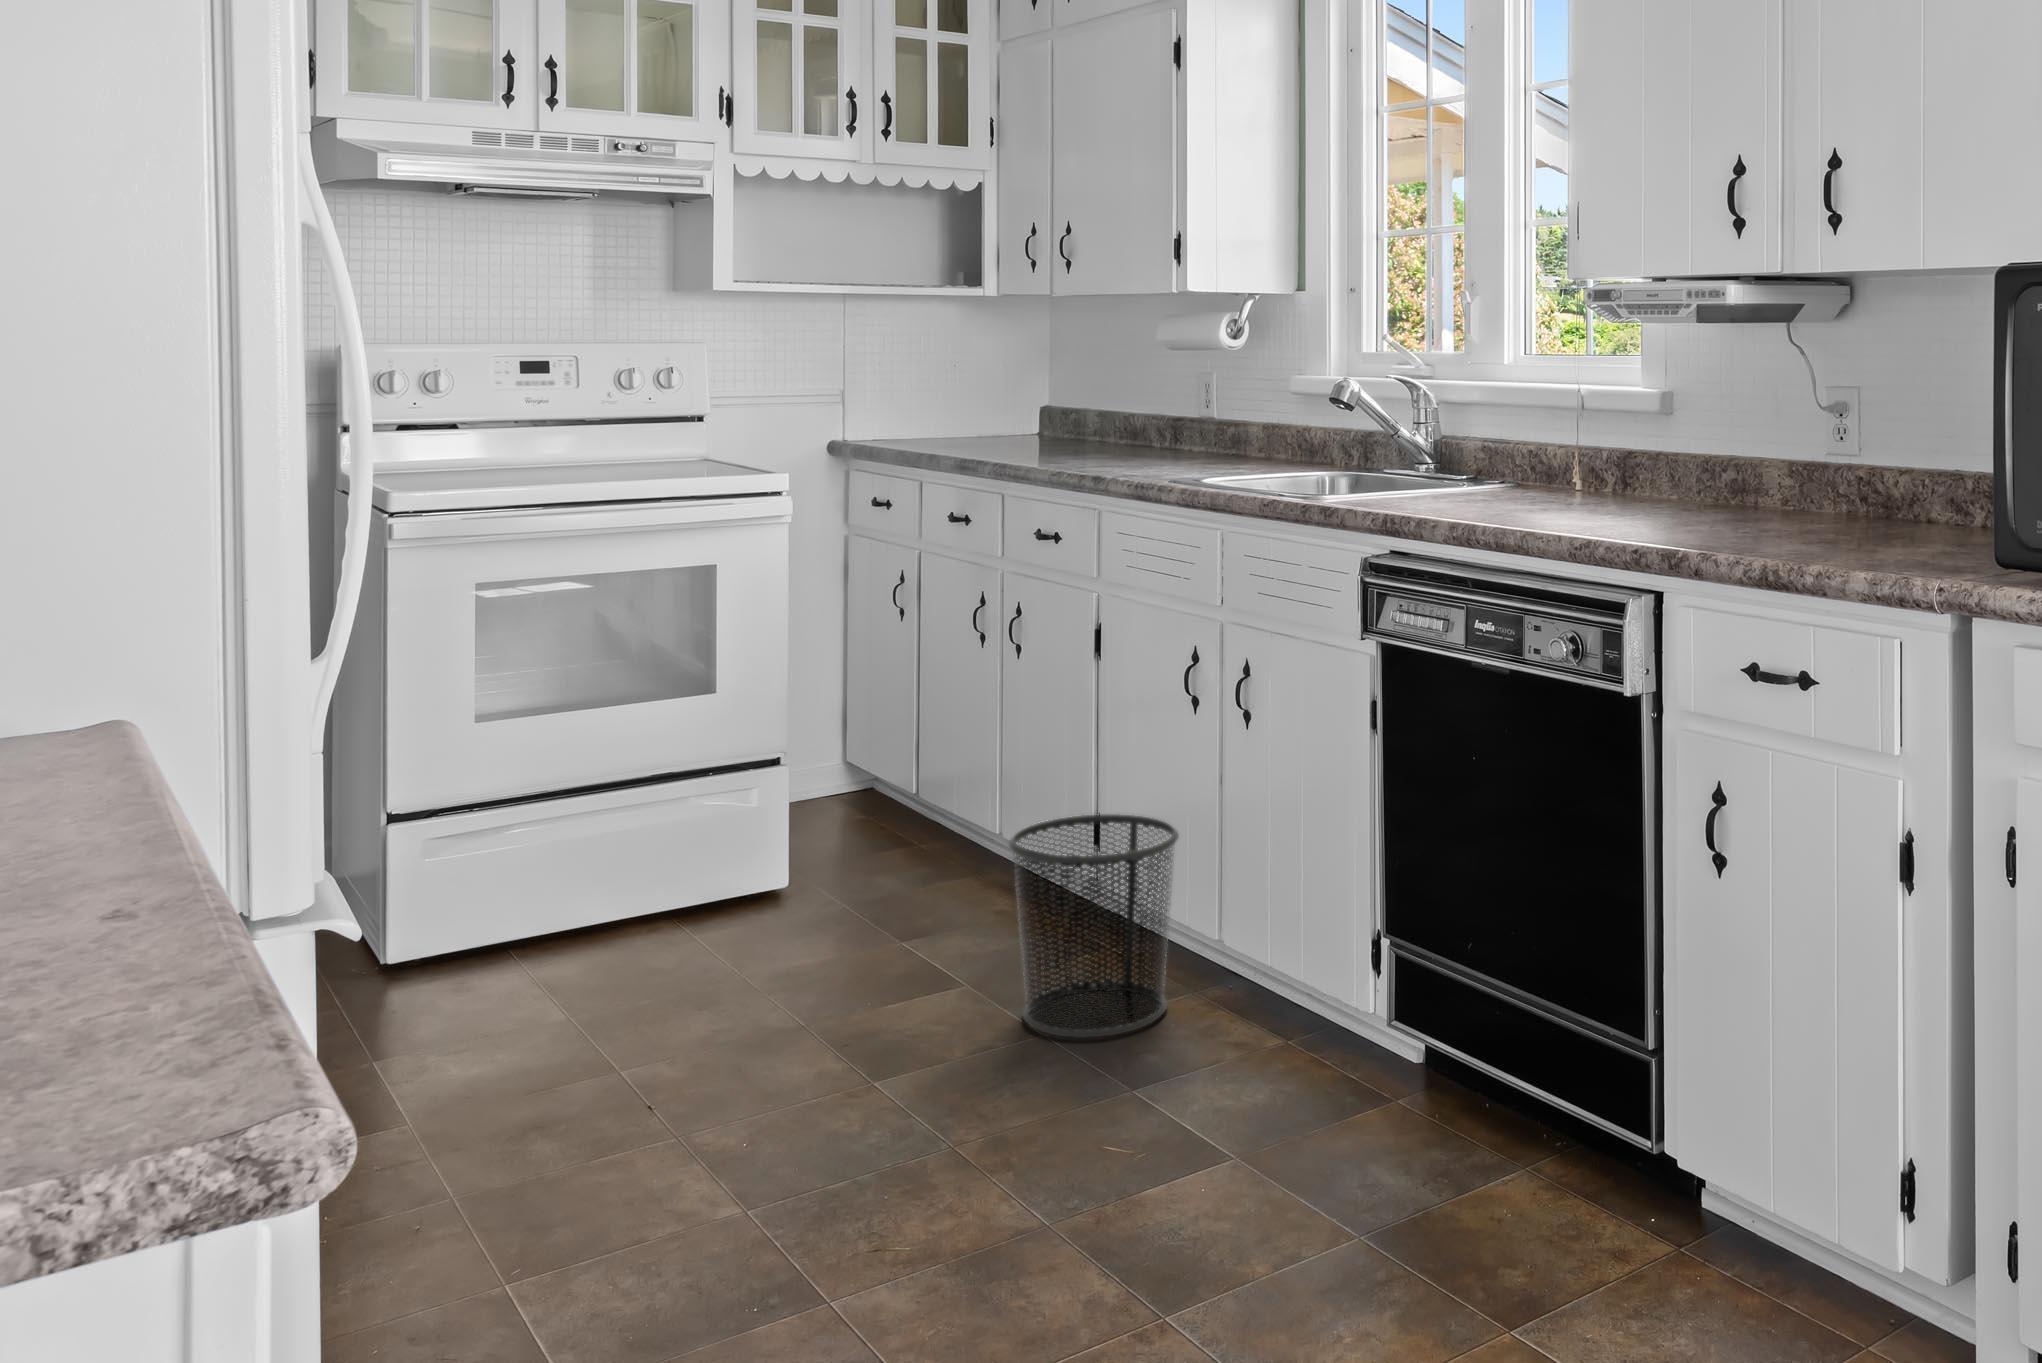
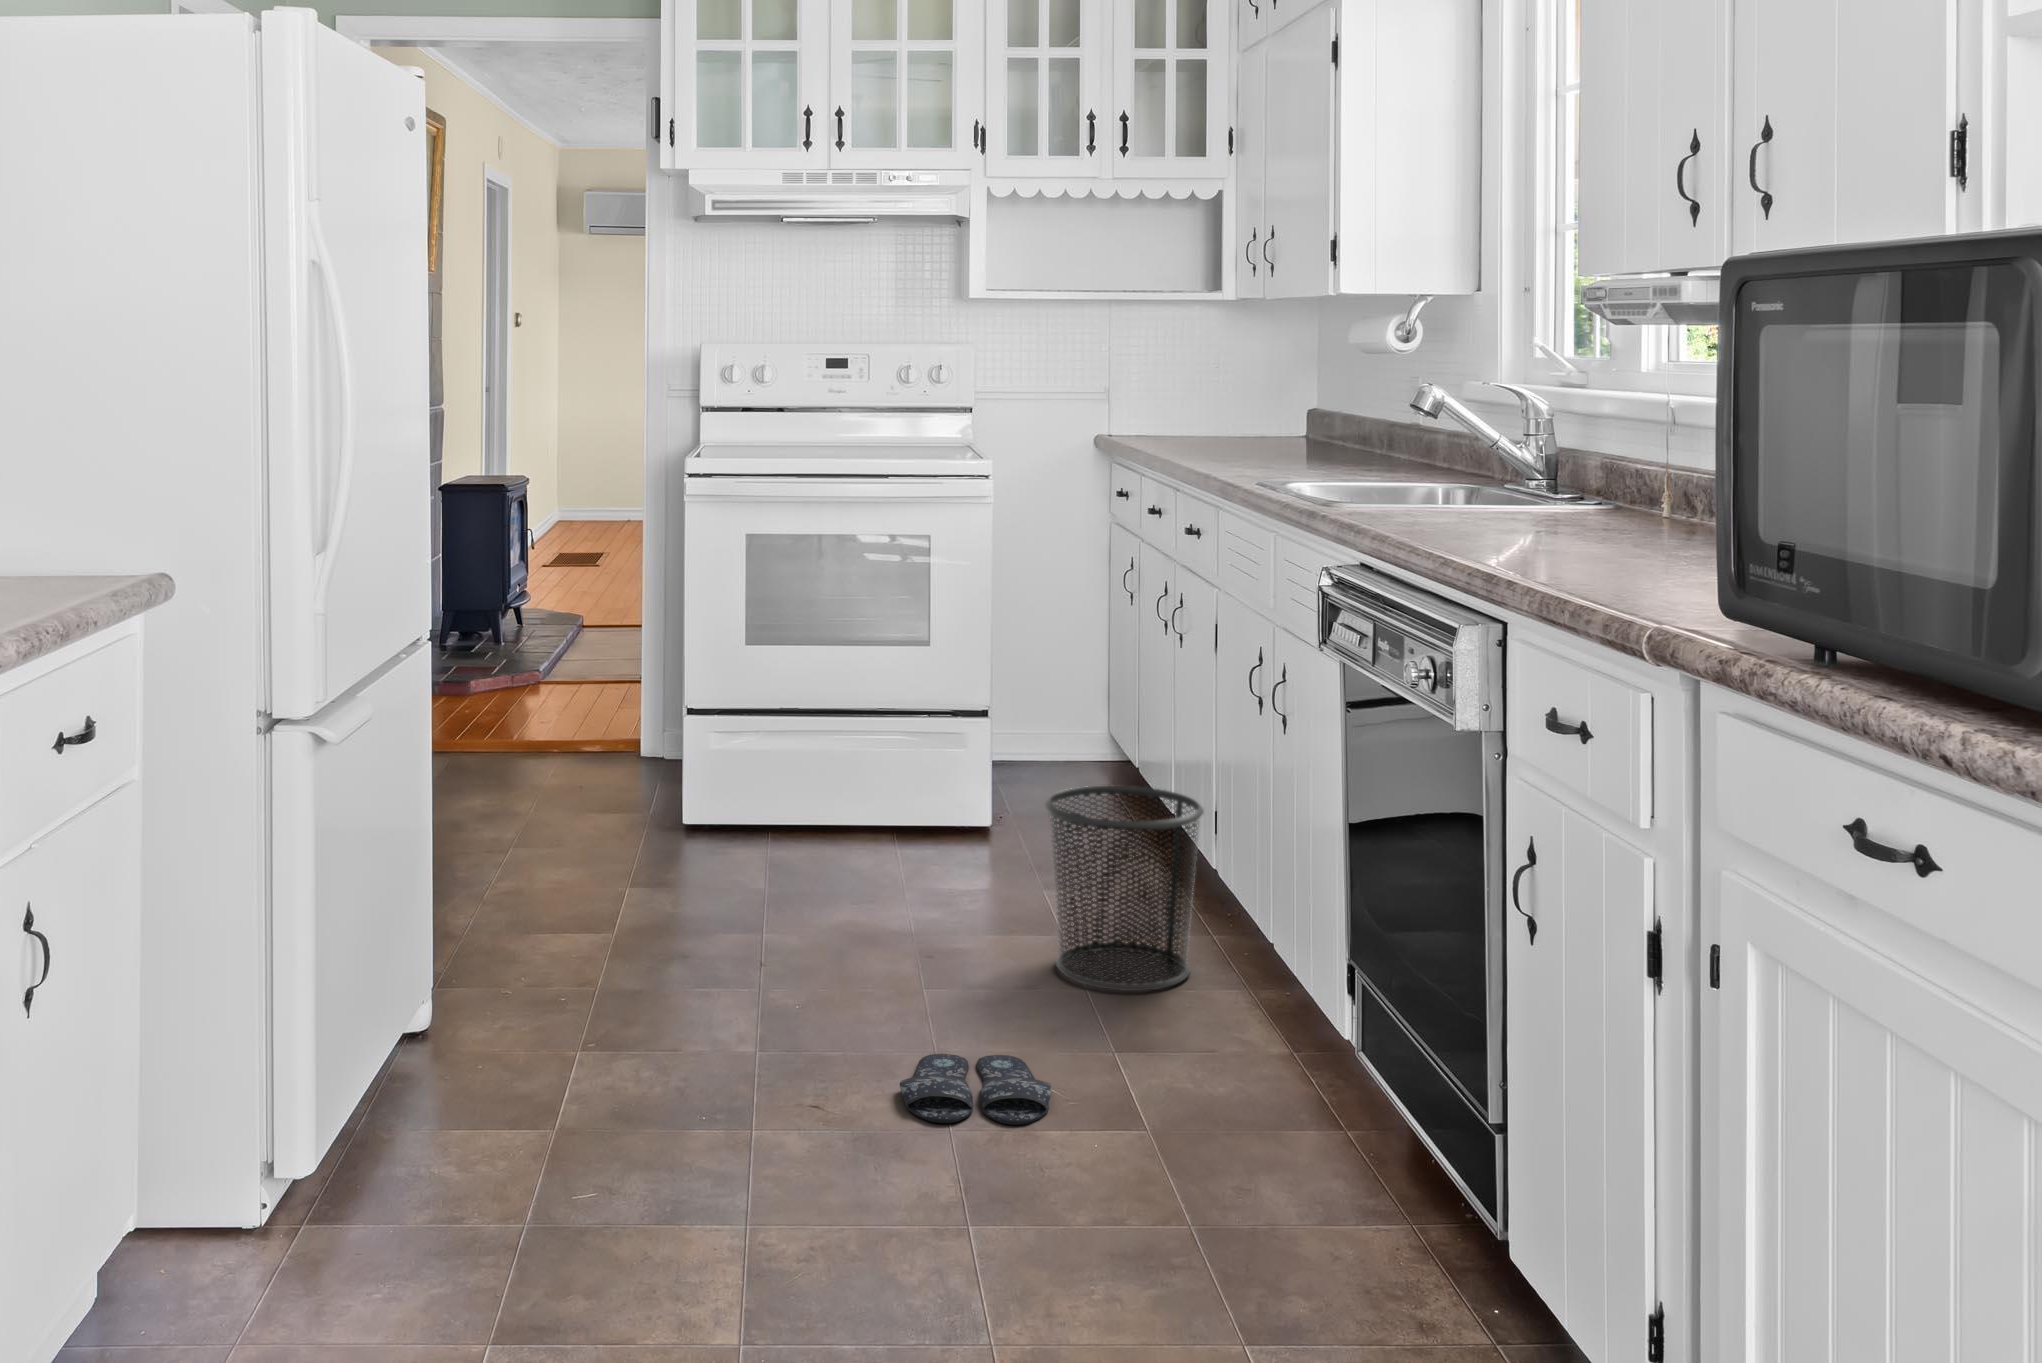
slippers: none [989,1133,1173,1230] -> present [900,1054,1051,1125]

